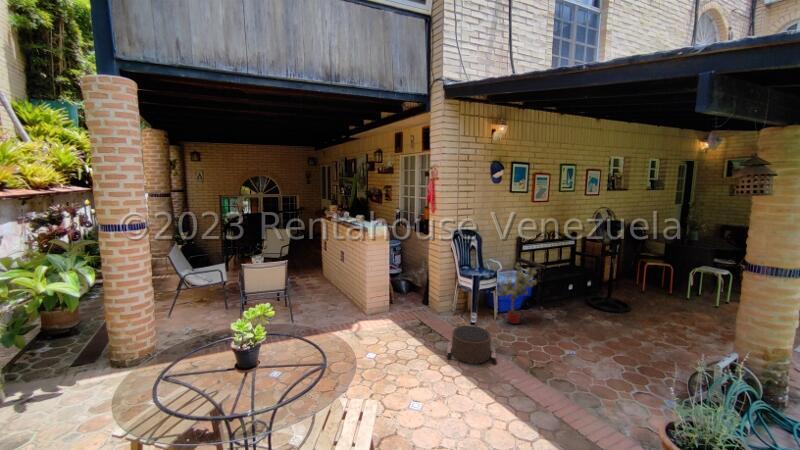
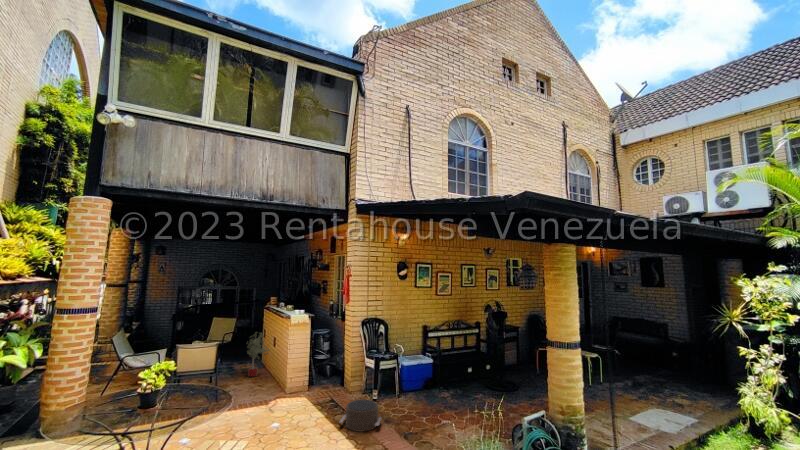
potted tree: present [496,263,536,324] -> present [247,332,269,377]

